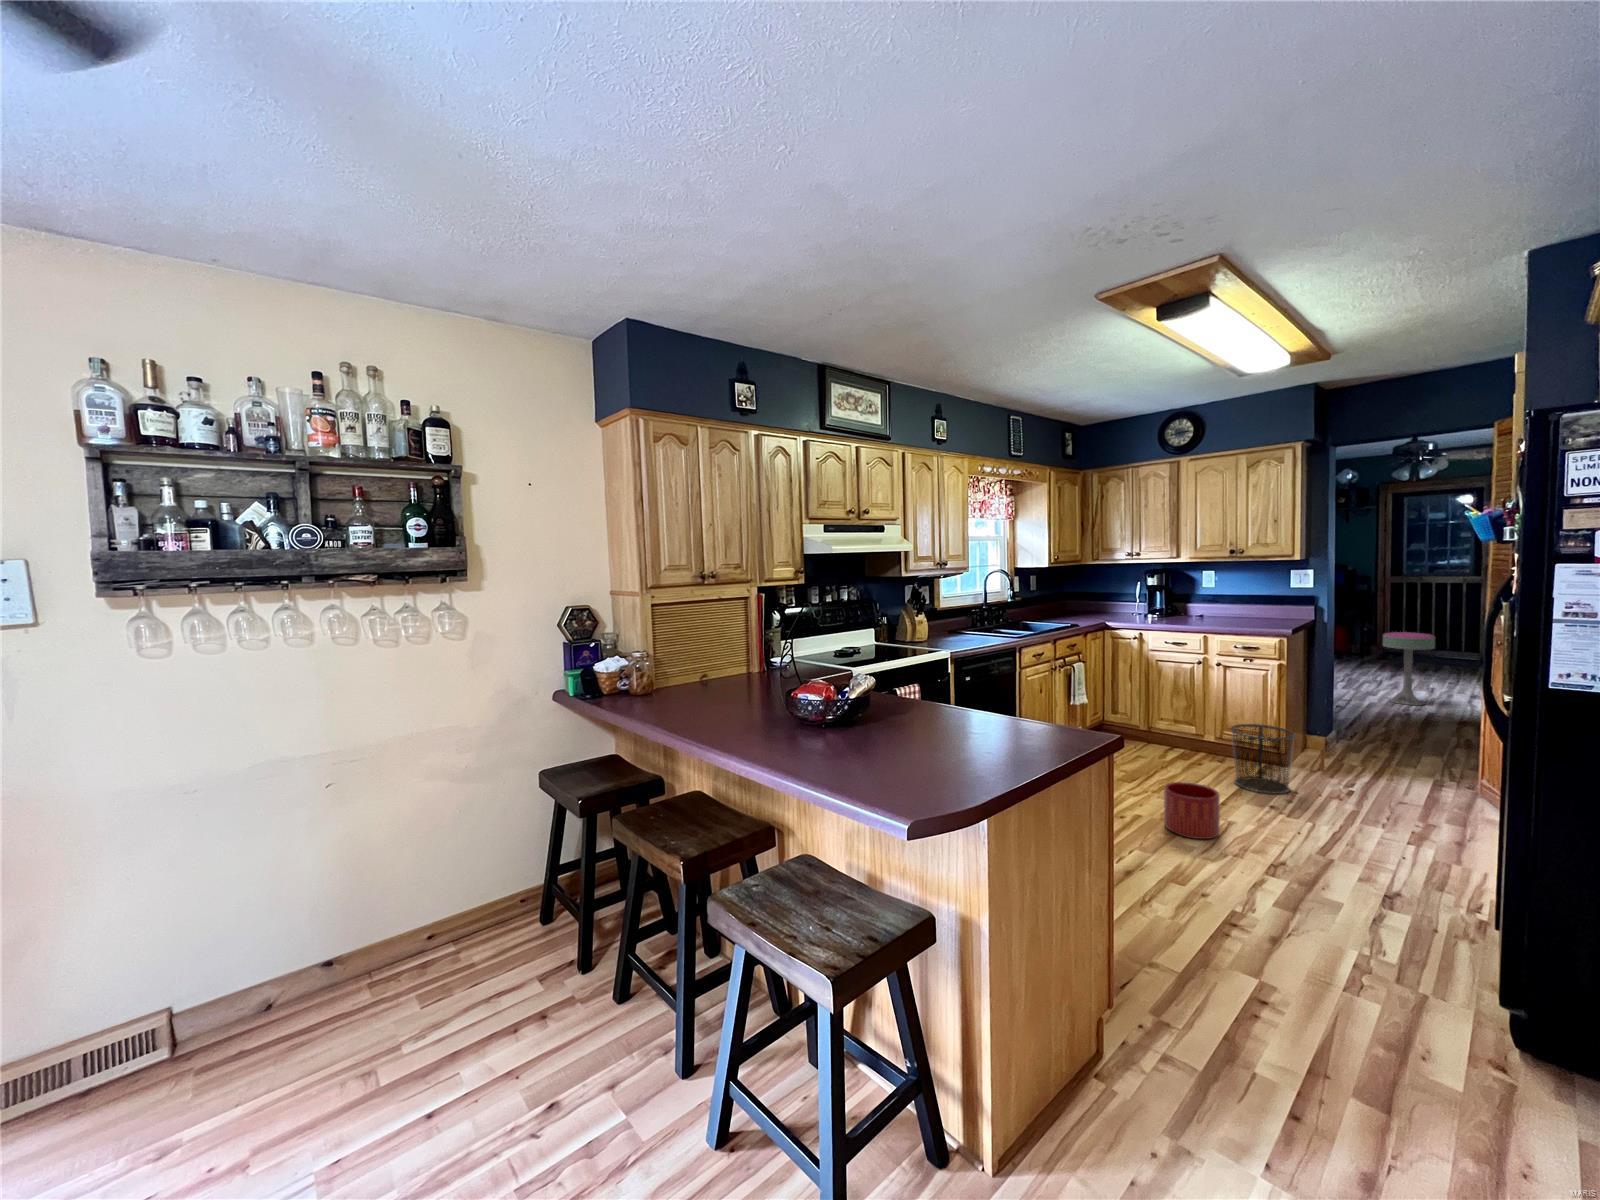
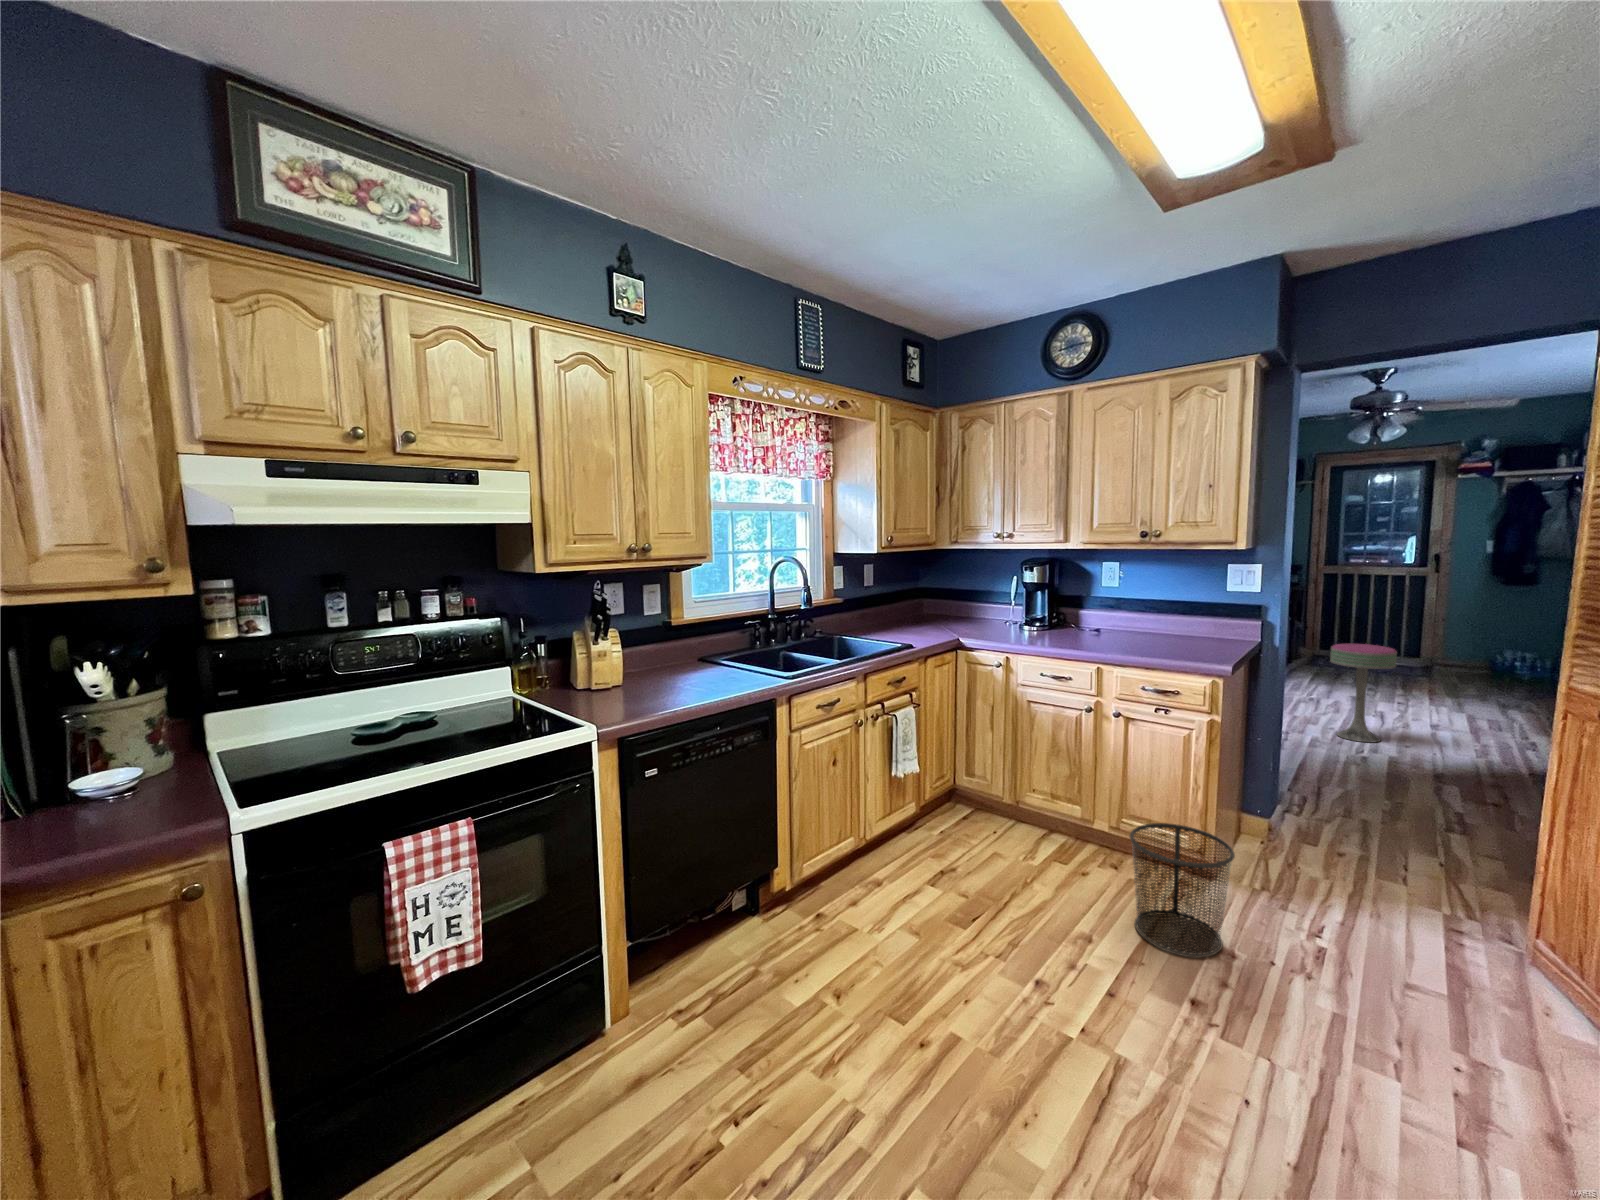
planter: present [1164,782,1220,839] -> none [996,983,1098,1129]

